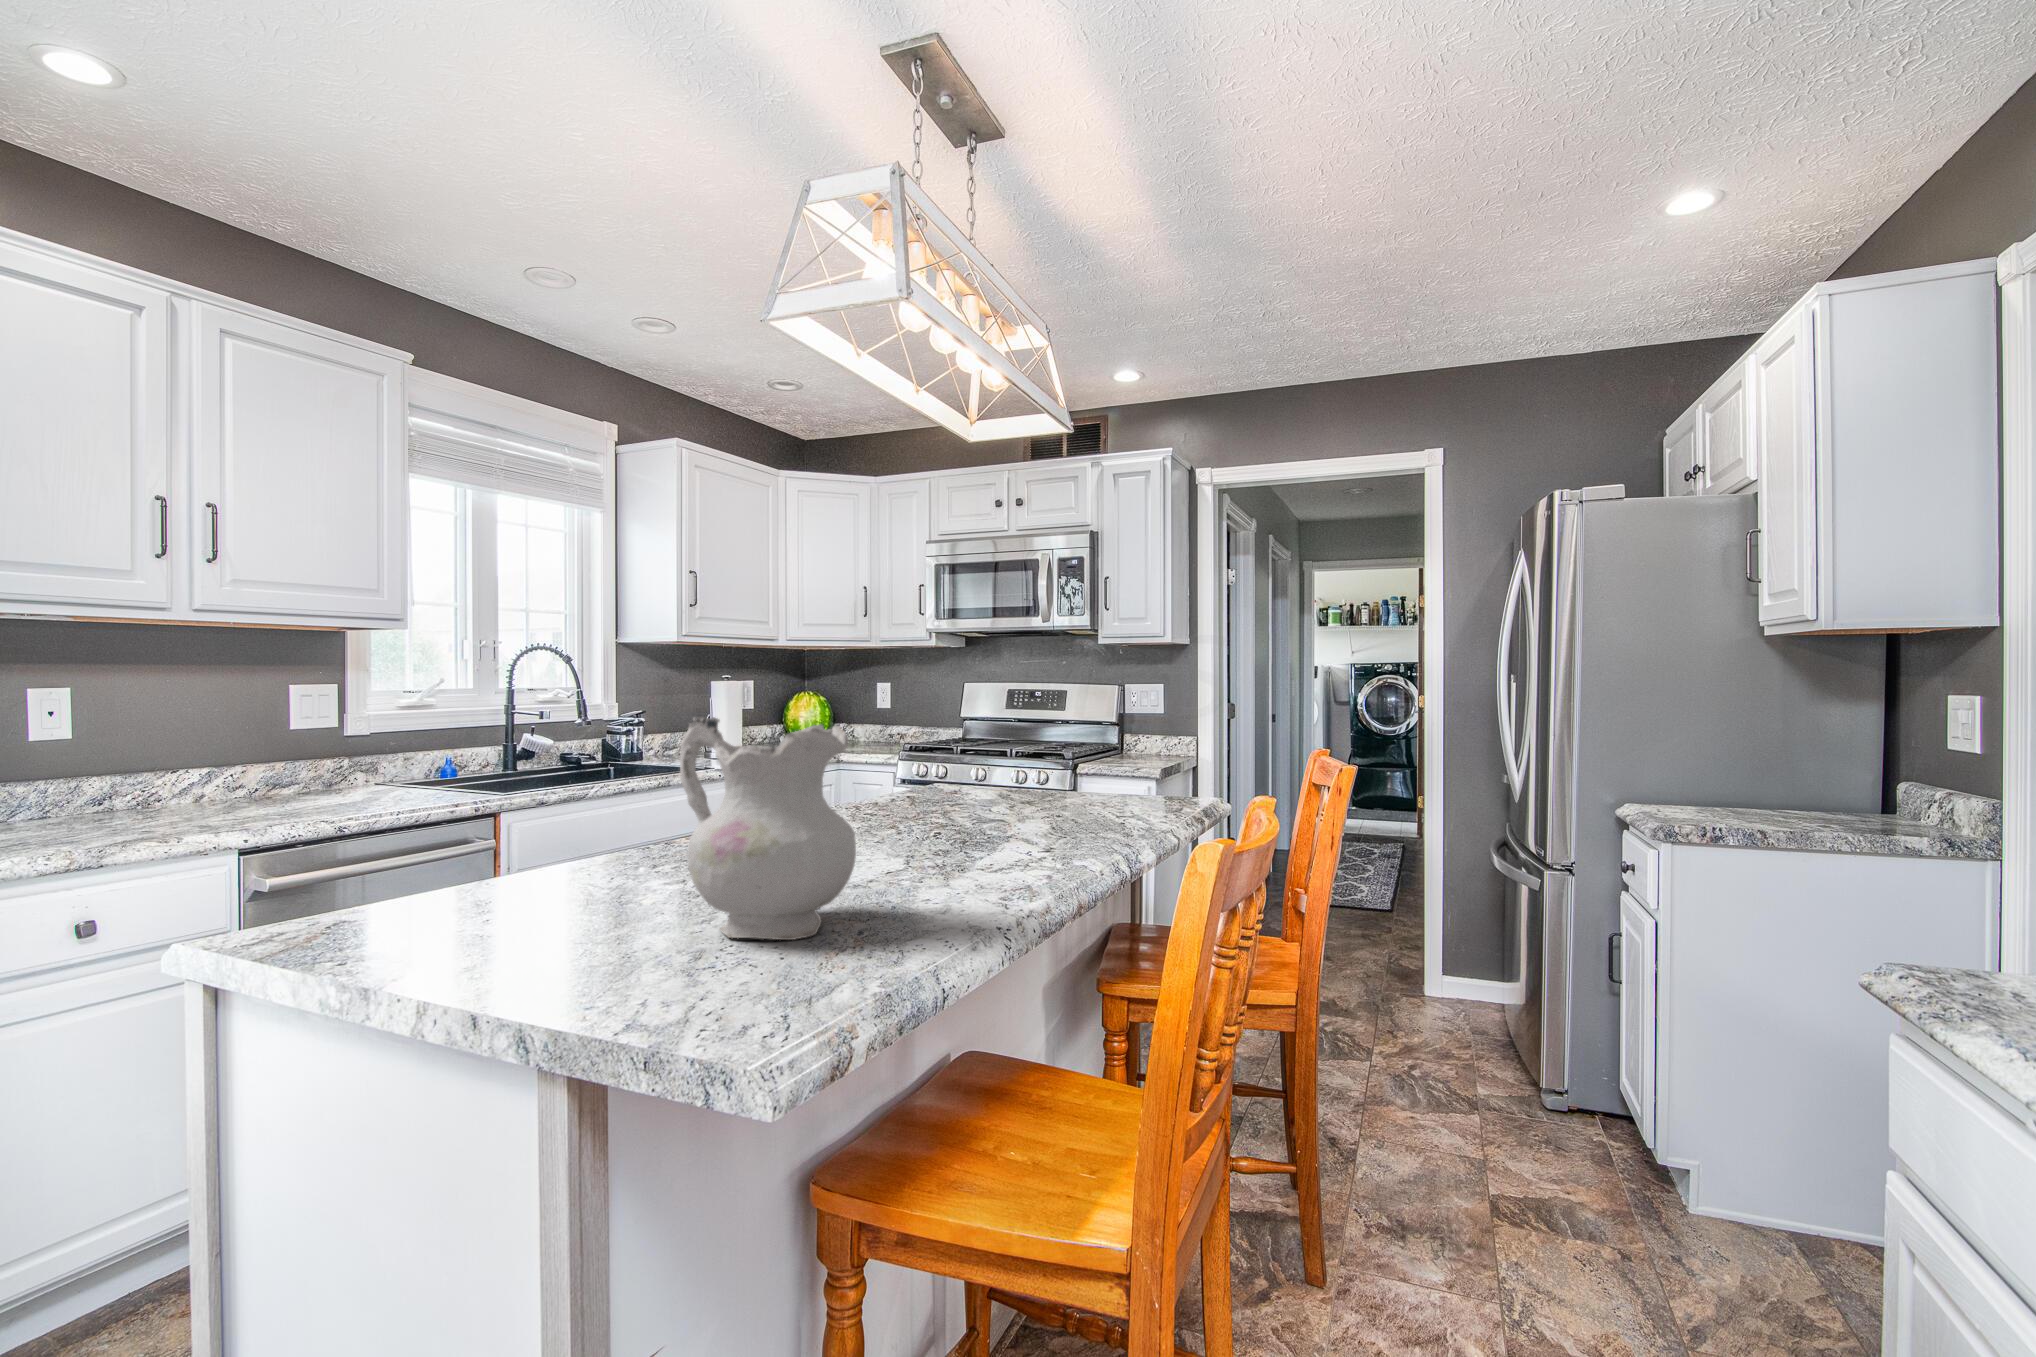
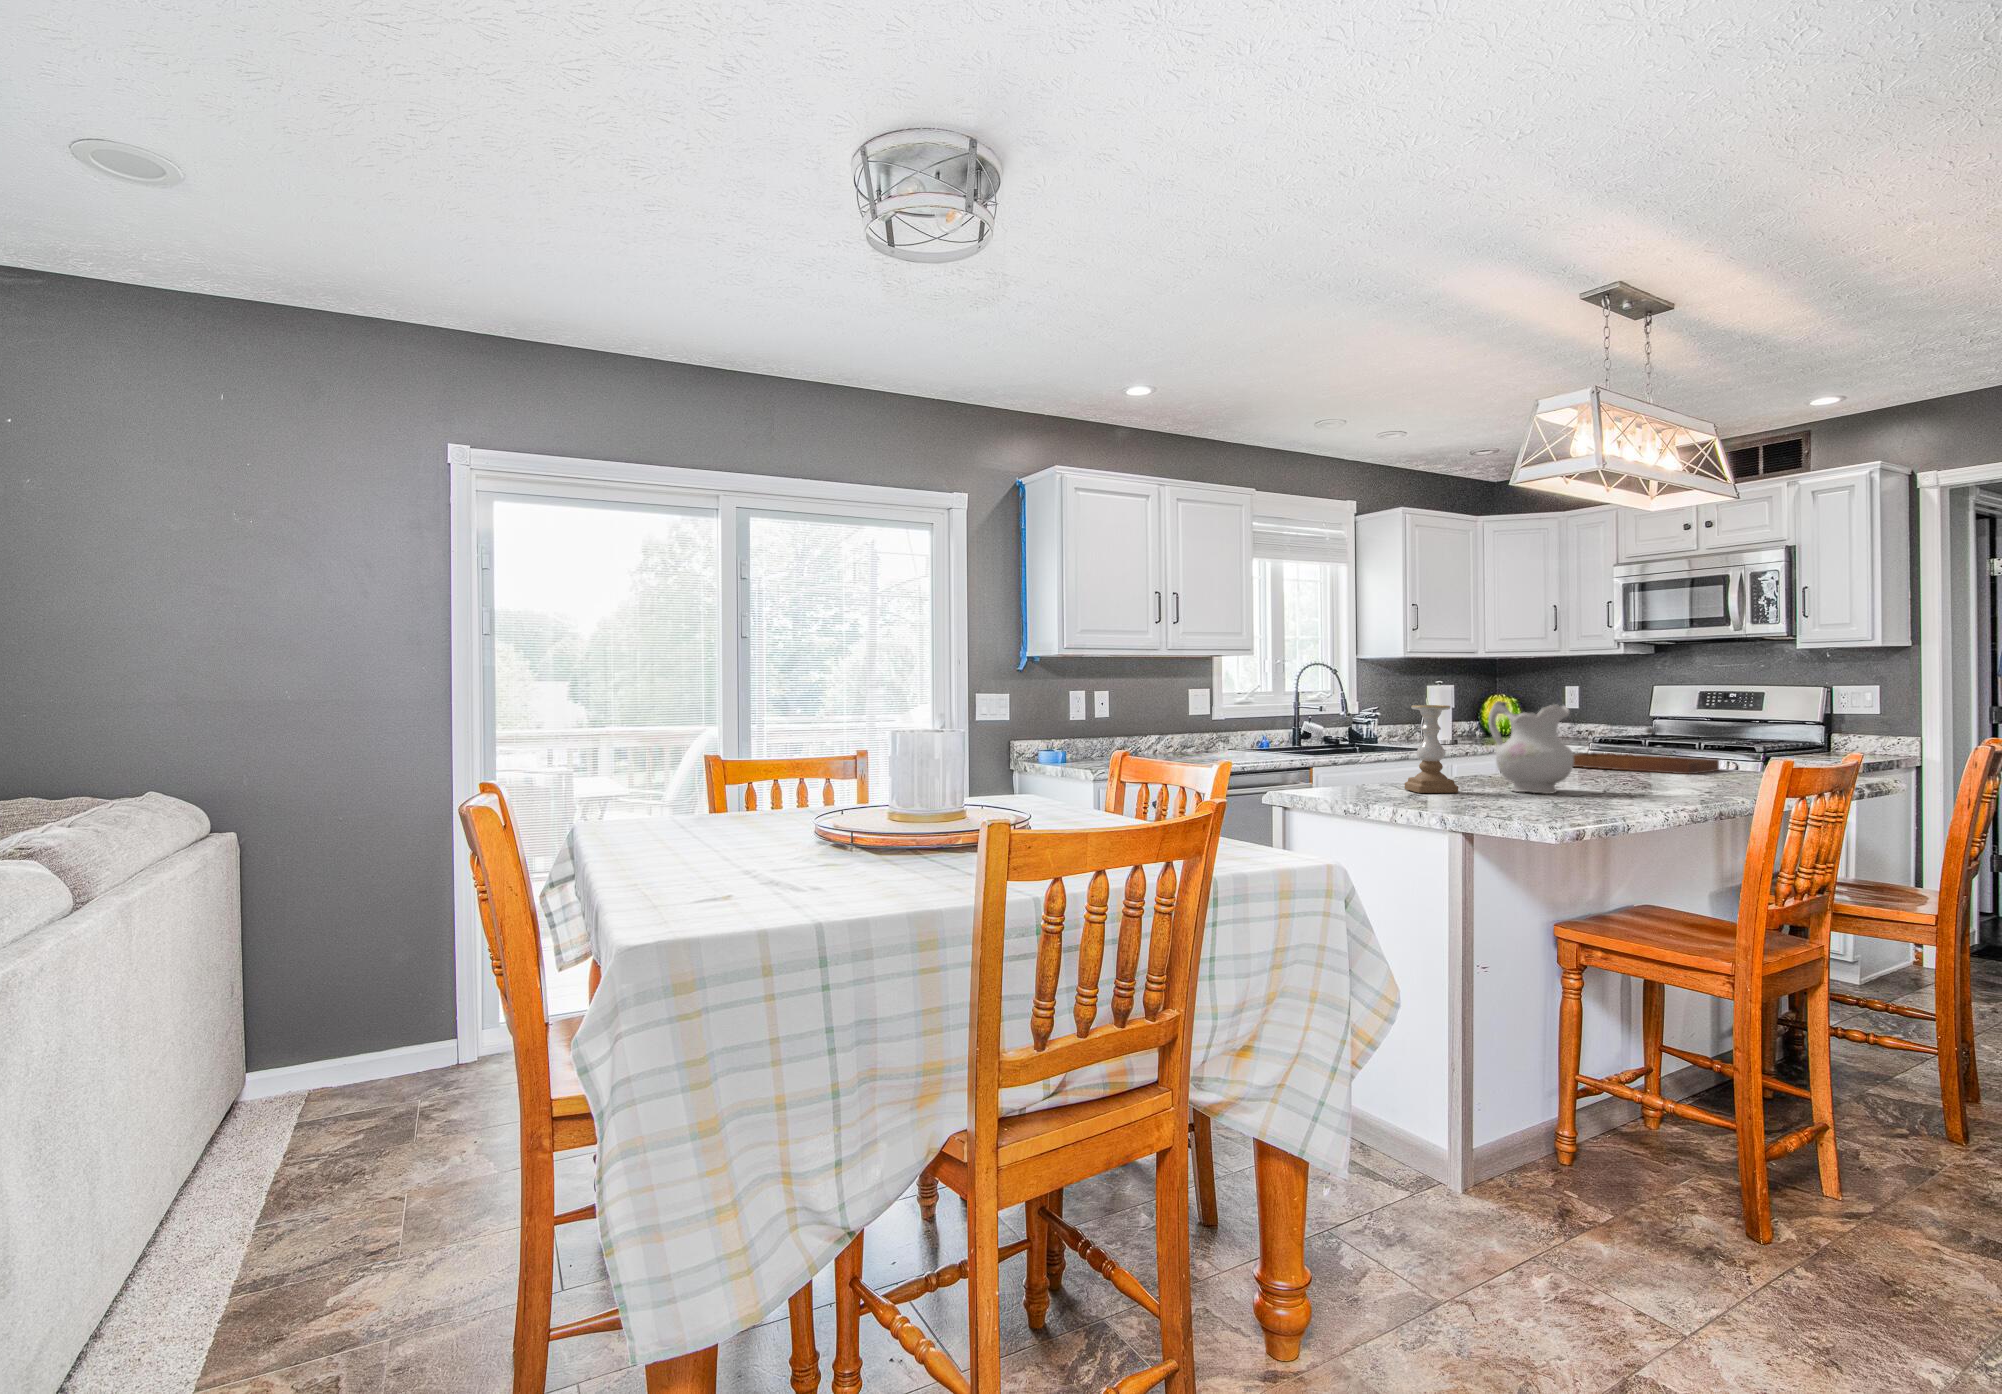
candle holder: none [450,729,581,980] -> present [1405,705,1458,793]
tray: none [855,746,1064,824] -> present [1573,727,1719,774]

